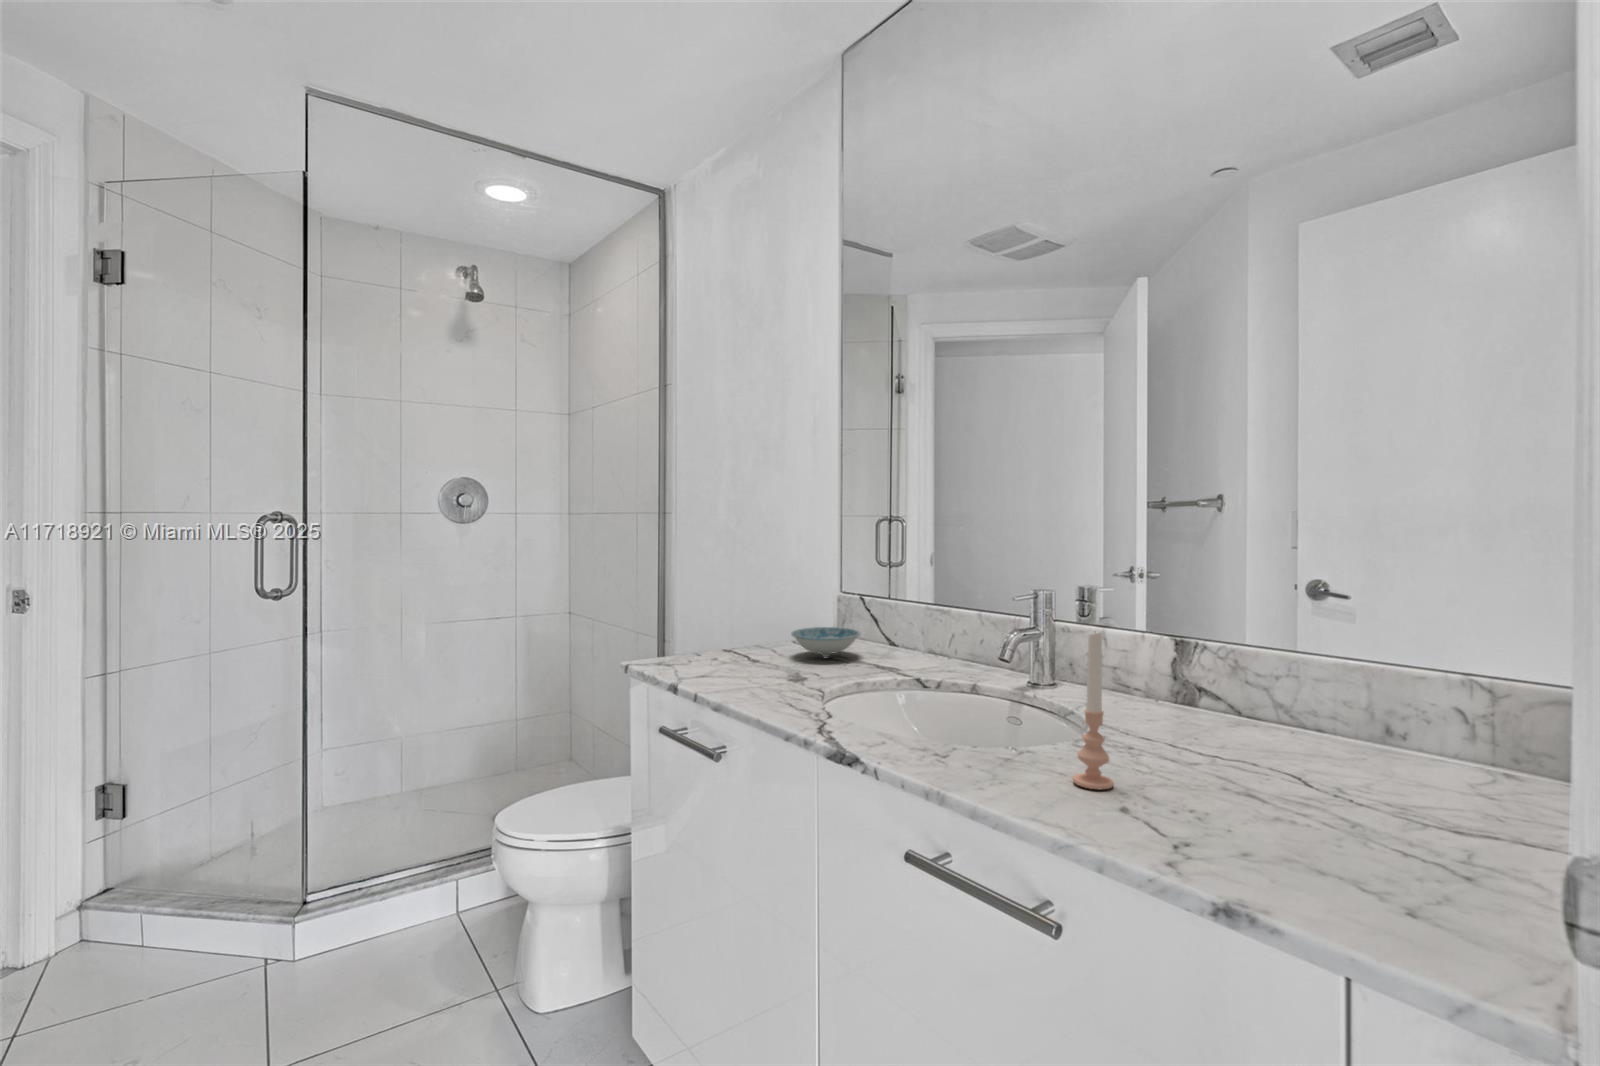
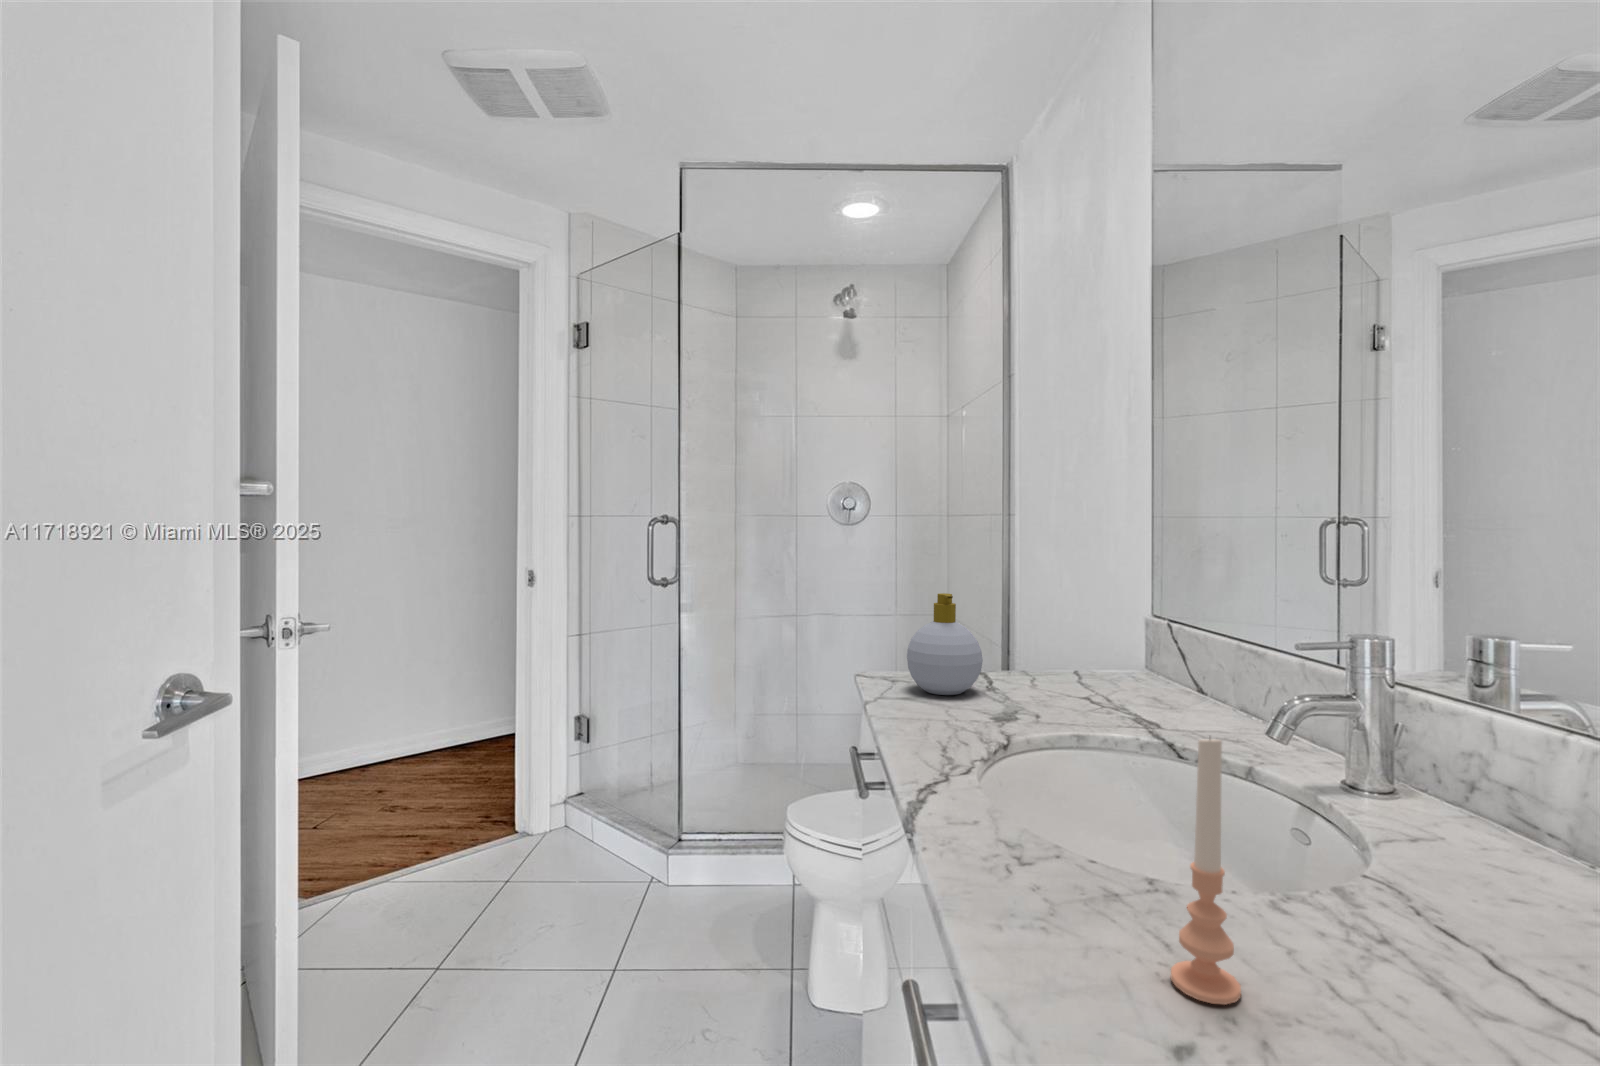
soap bottle: none [678,578,745,669] -> present [907,593,983,695]
ceramic bowl: present [791,627,860,657] -> none [1047,658,1143,697]

